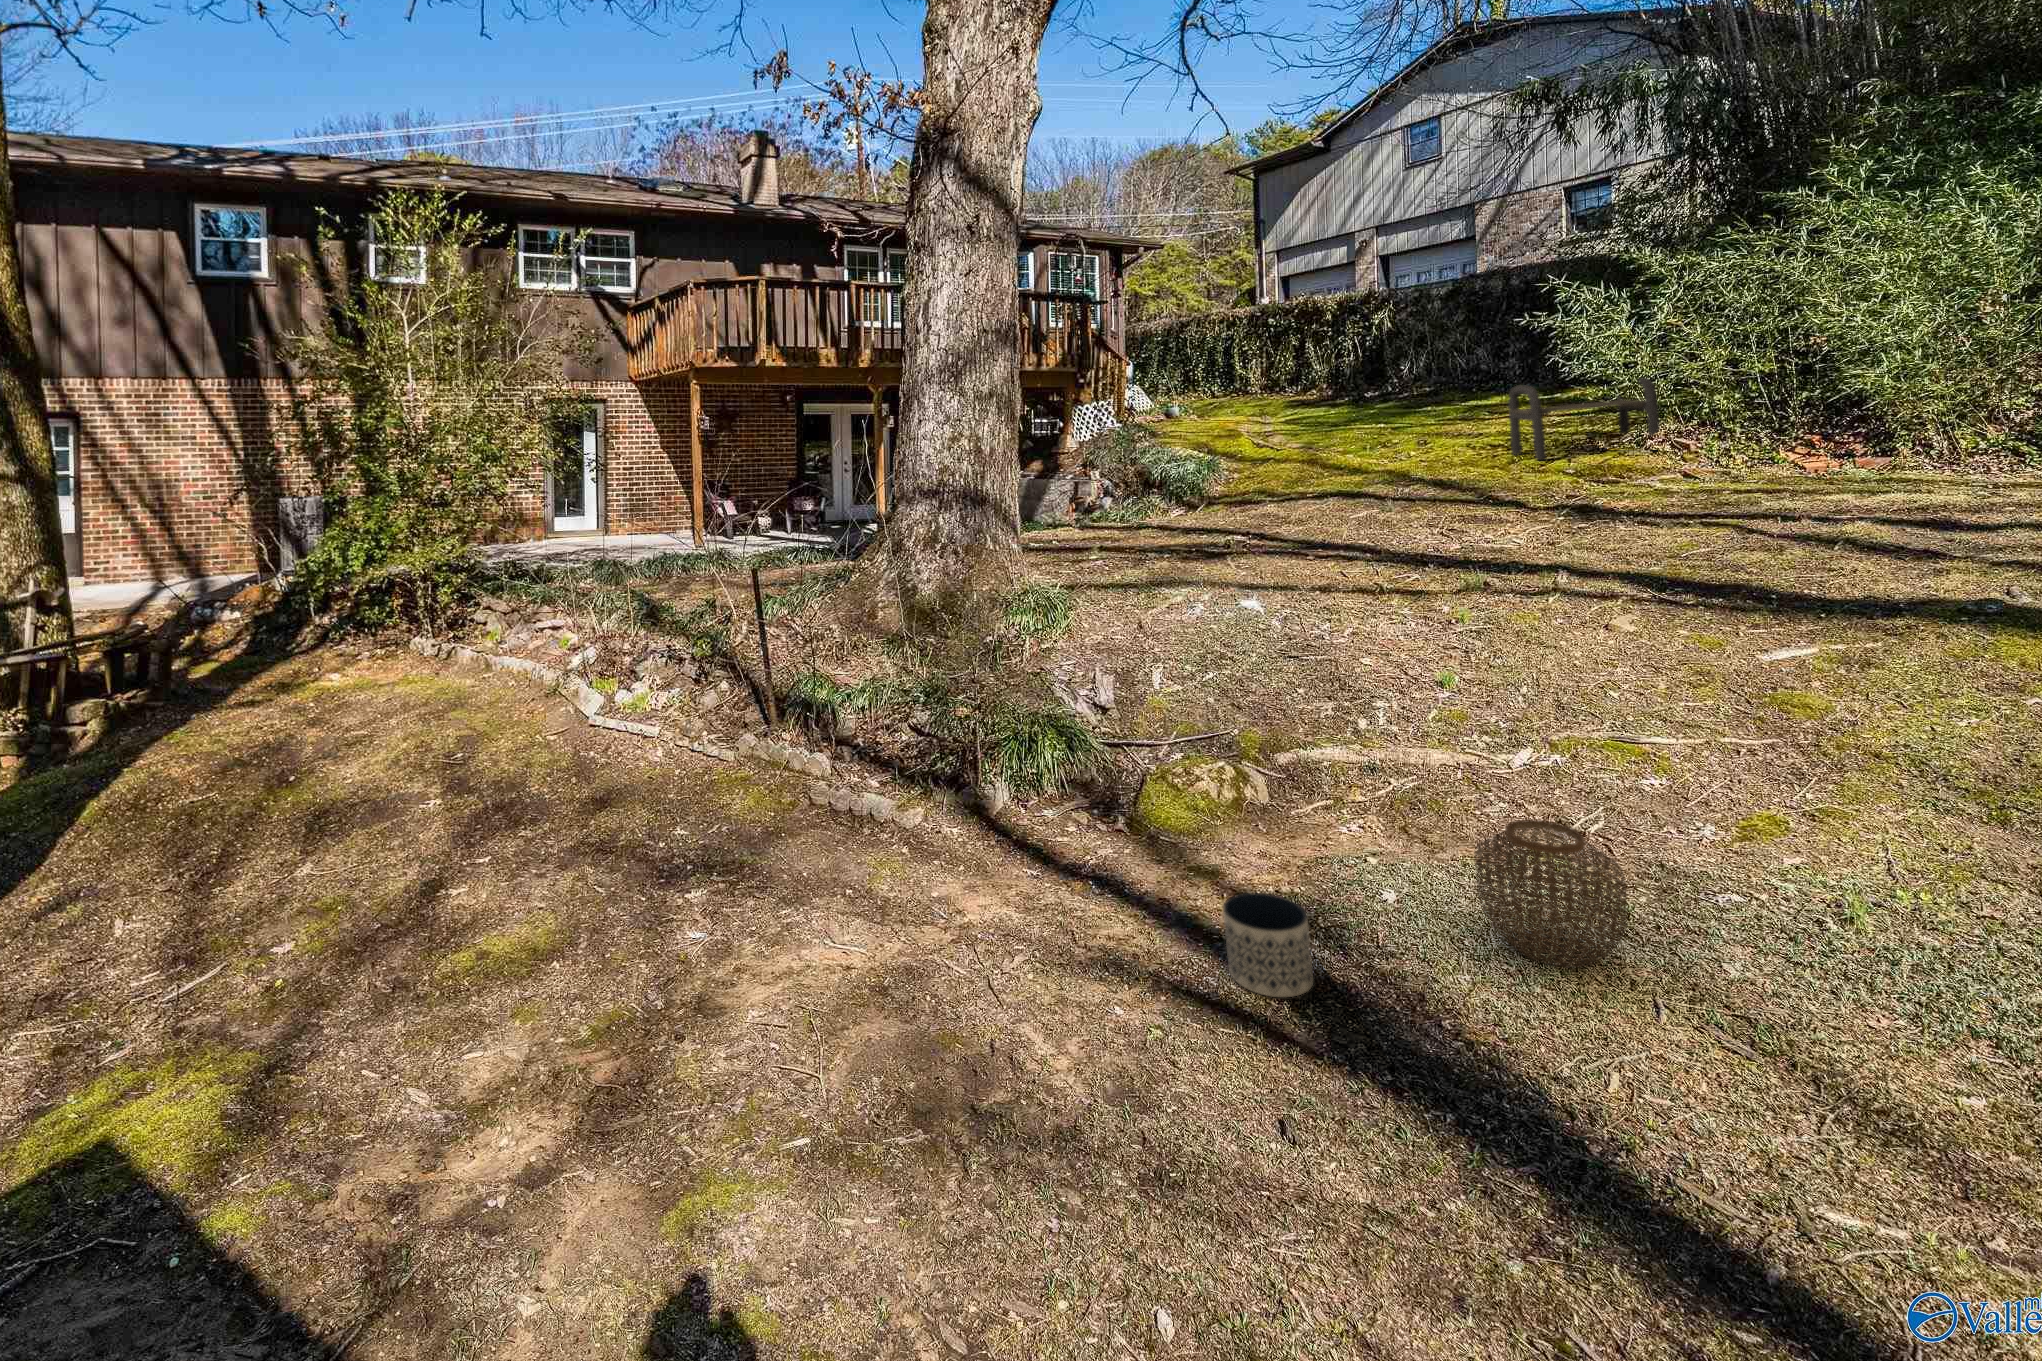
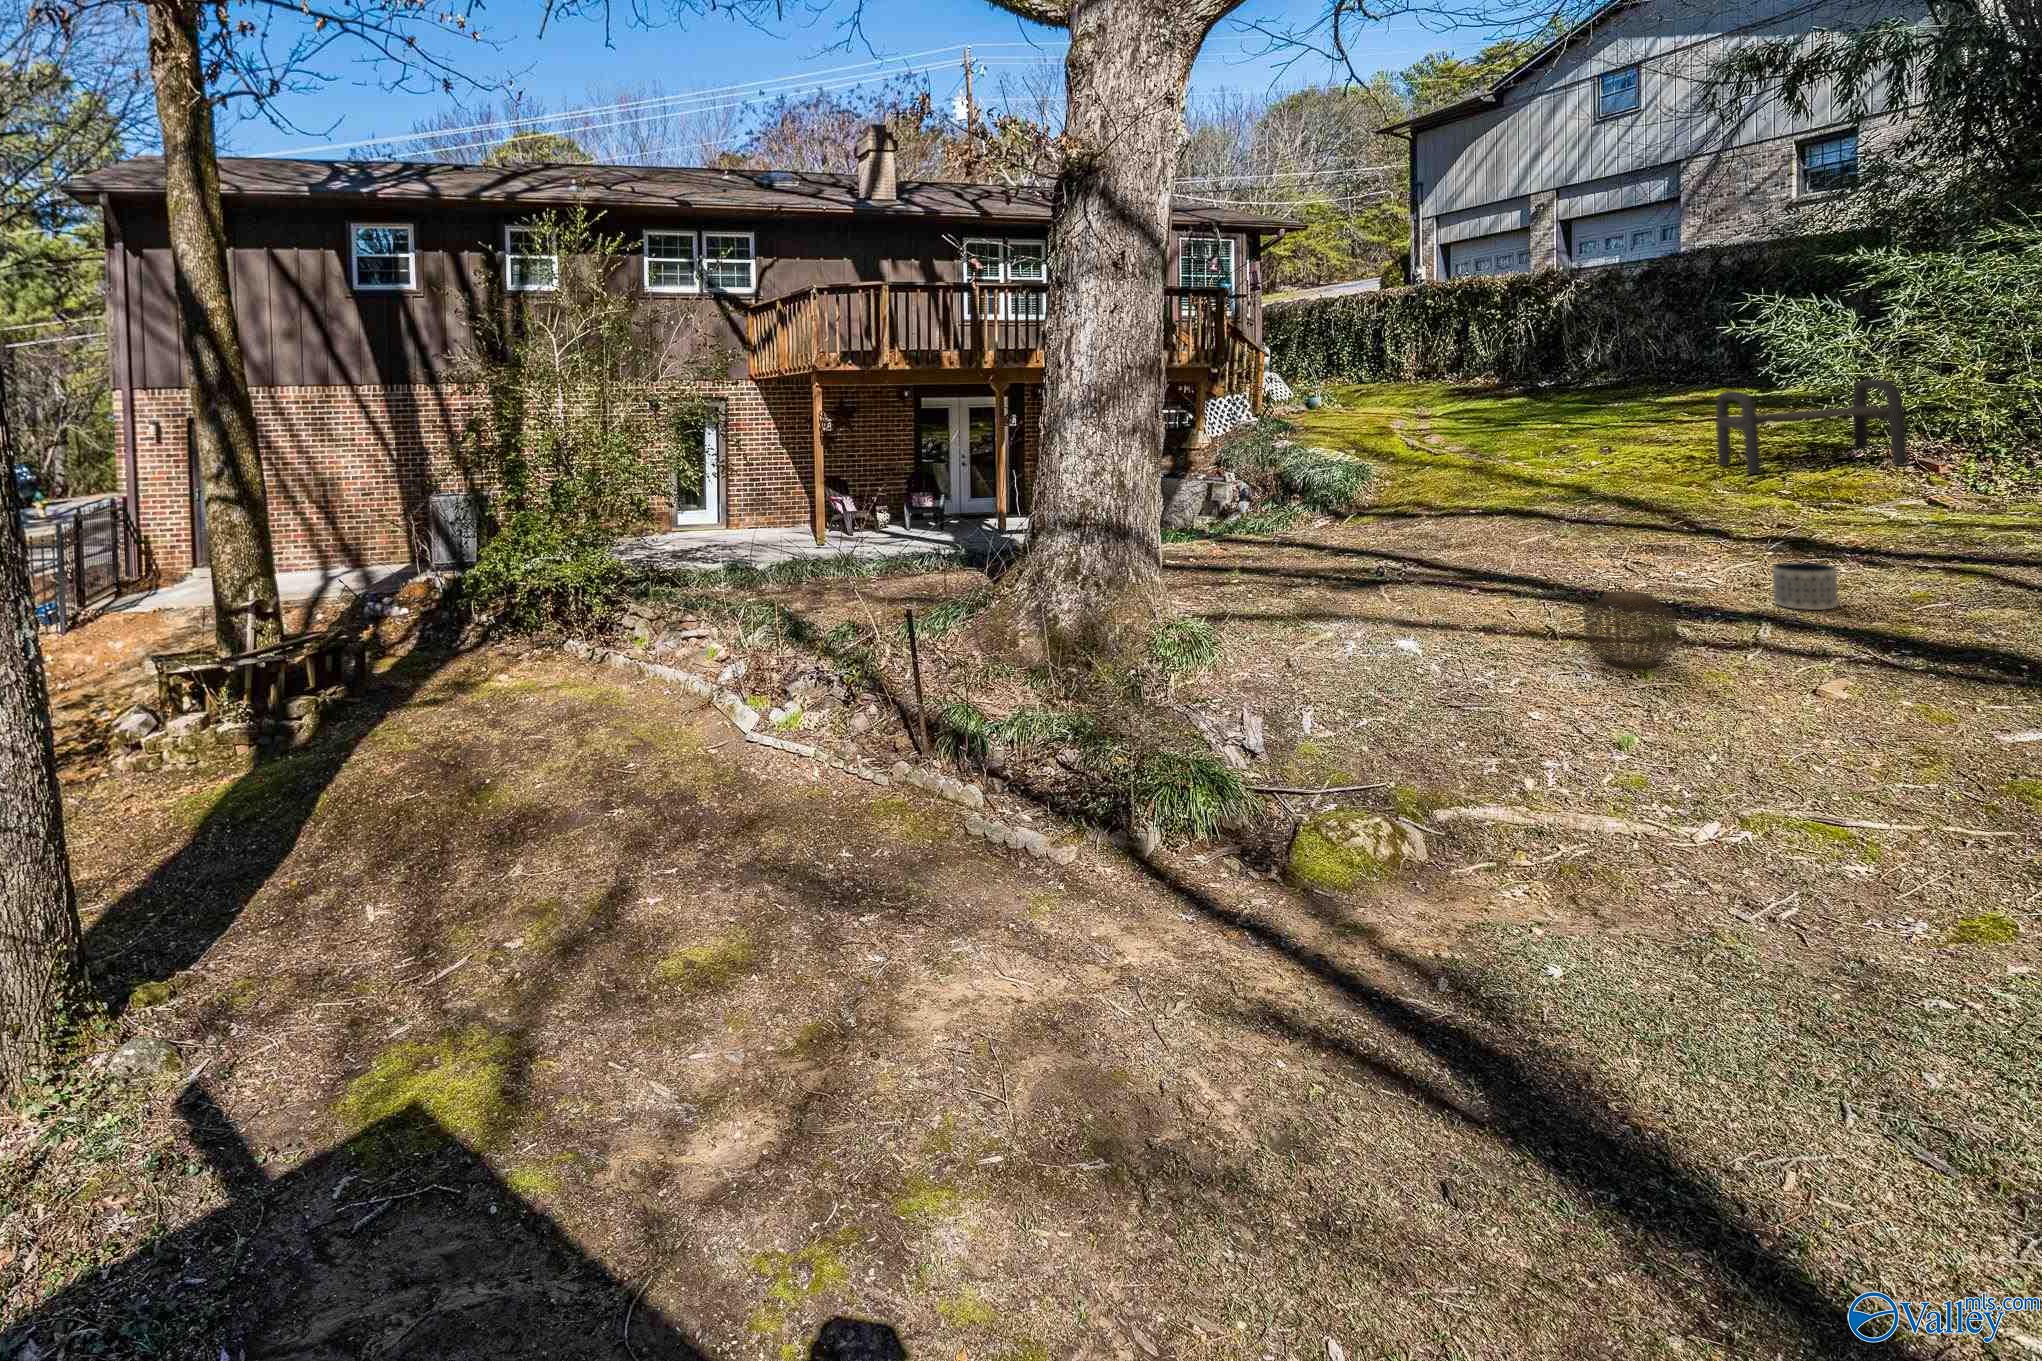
woven basket: present [1475,819,1628,967] -> present [1583,591,1677,669]
planter: present [1223,893,1313,997] -> present [1772,562,1838,610]

